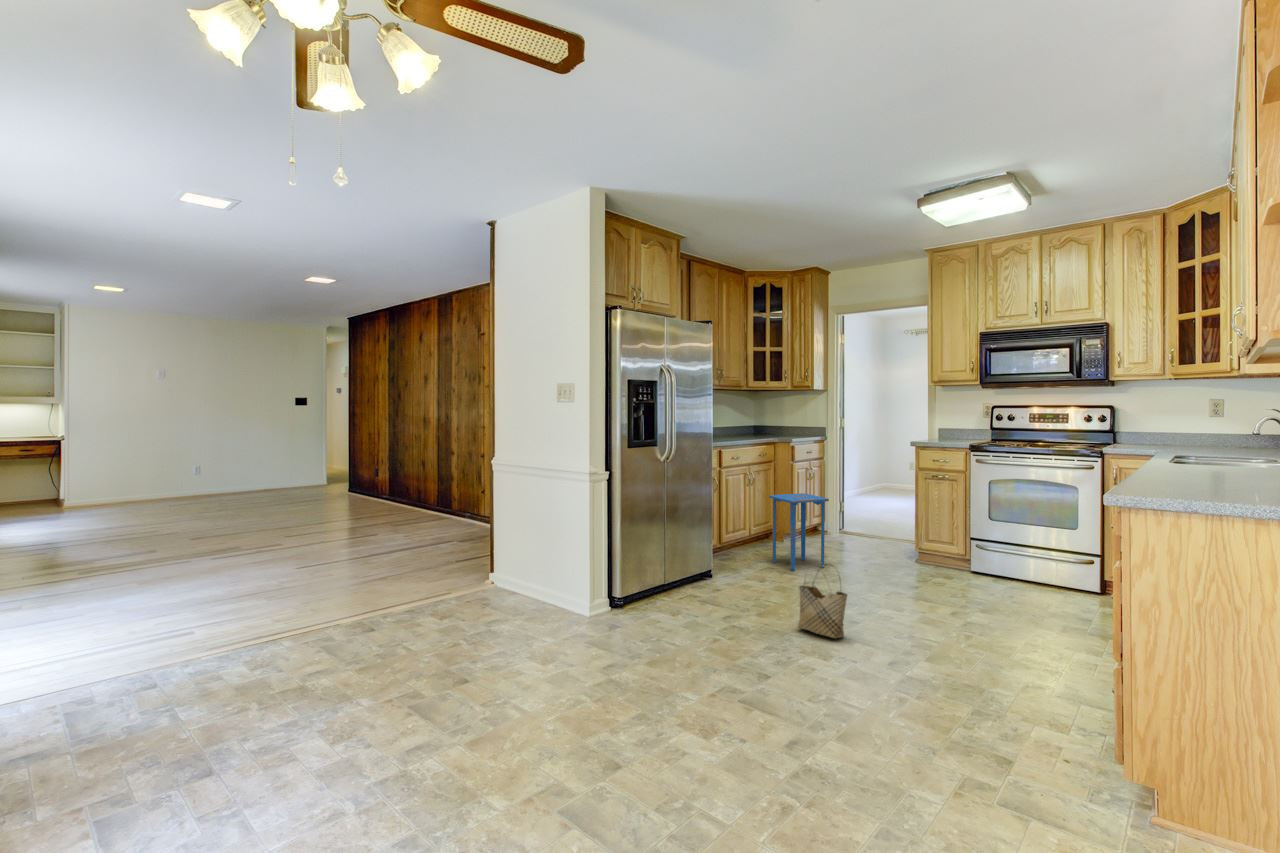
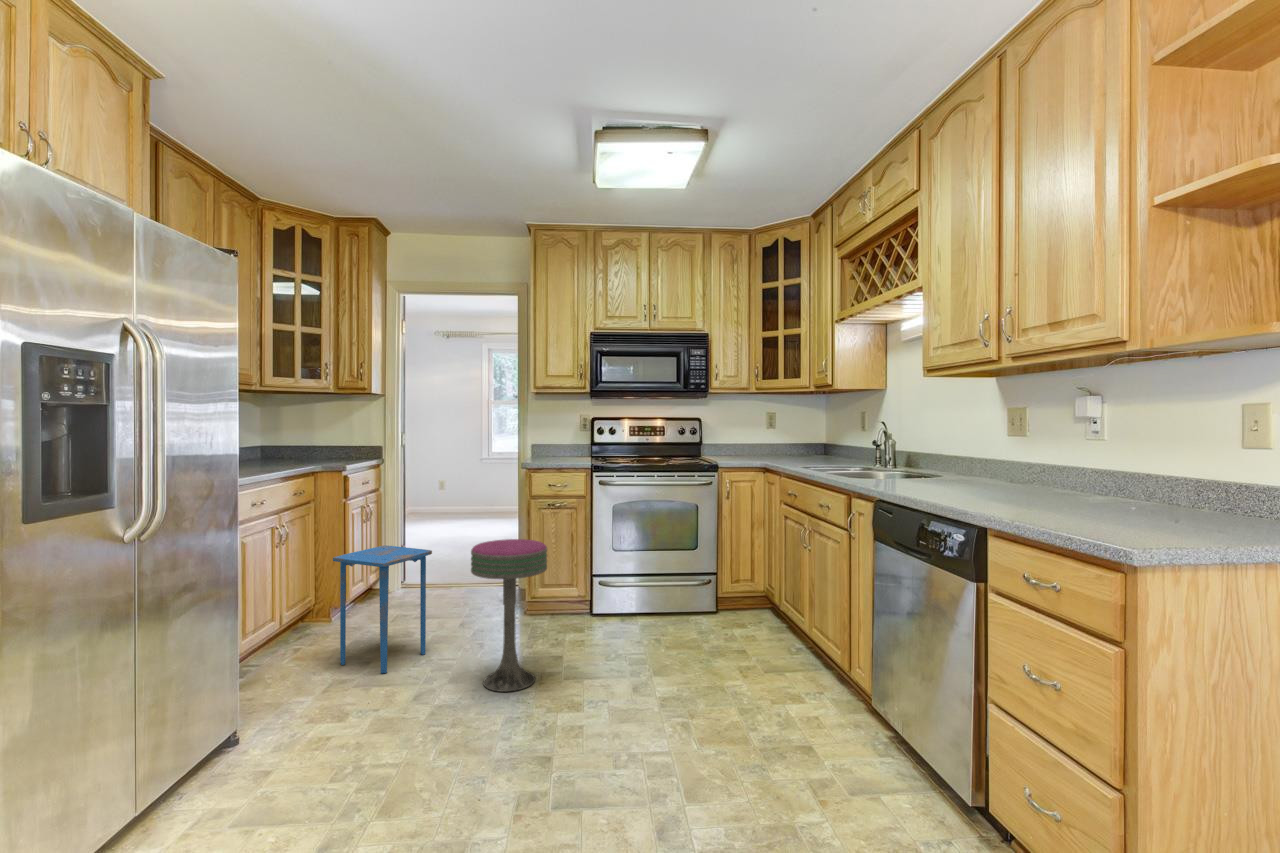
bar stool: none [837,494,892,595] -> present [471,539,547,692]
woven basket: present [798,564,847,638] -> none [485,677,574,811]

